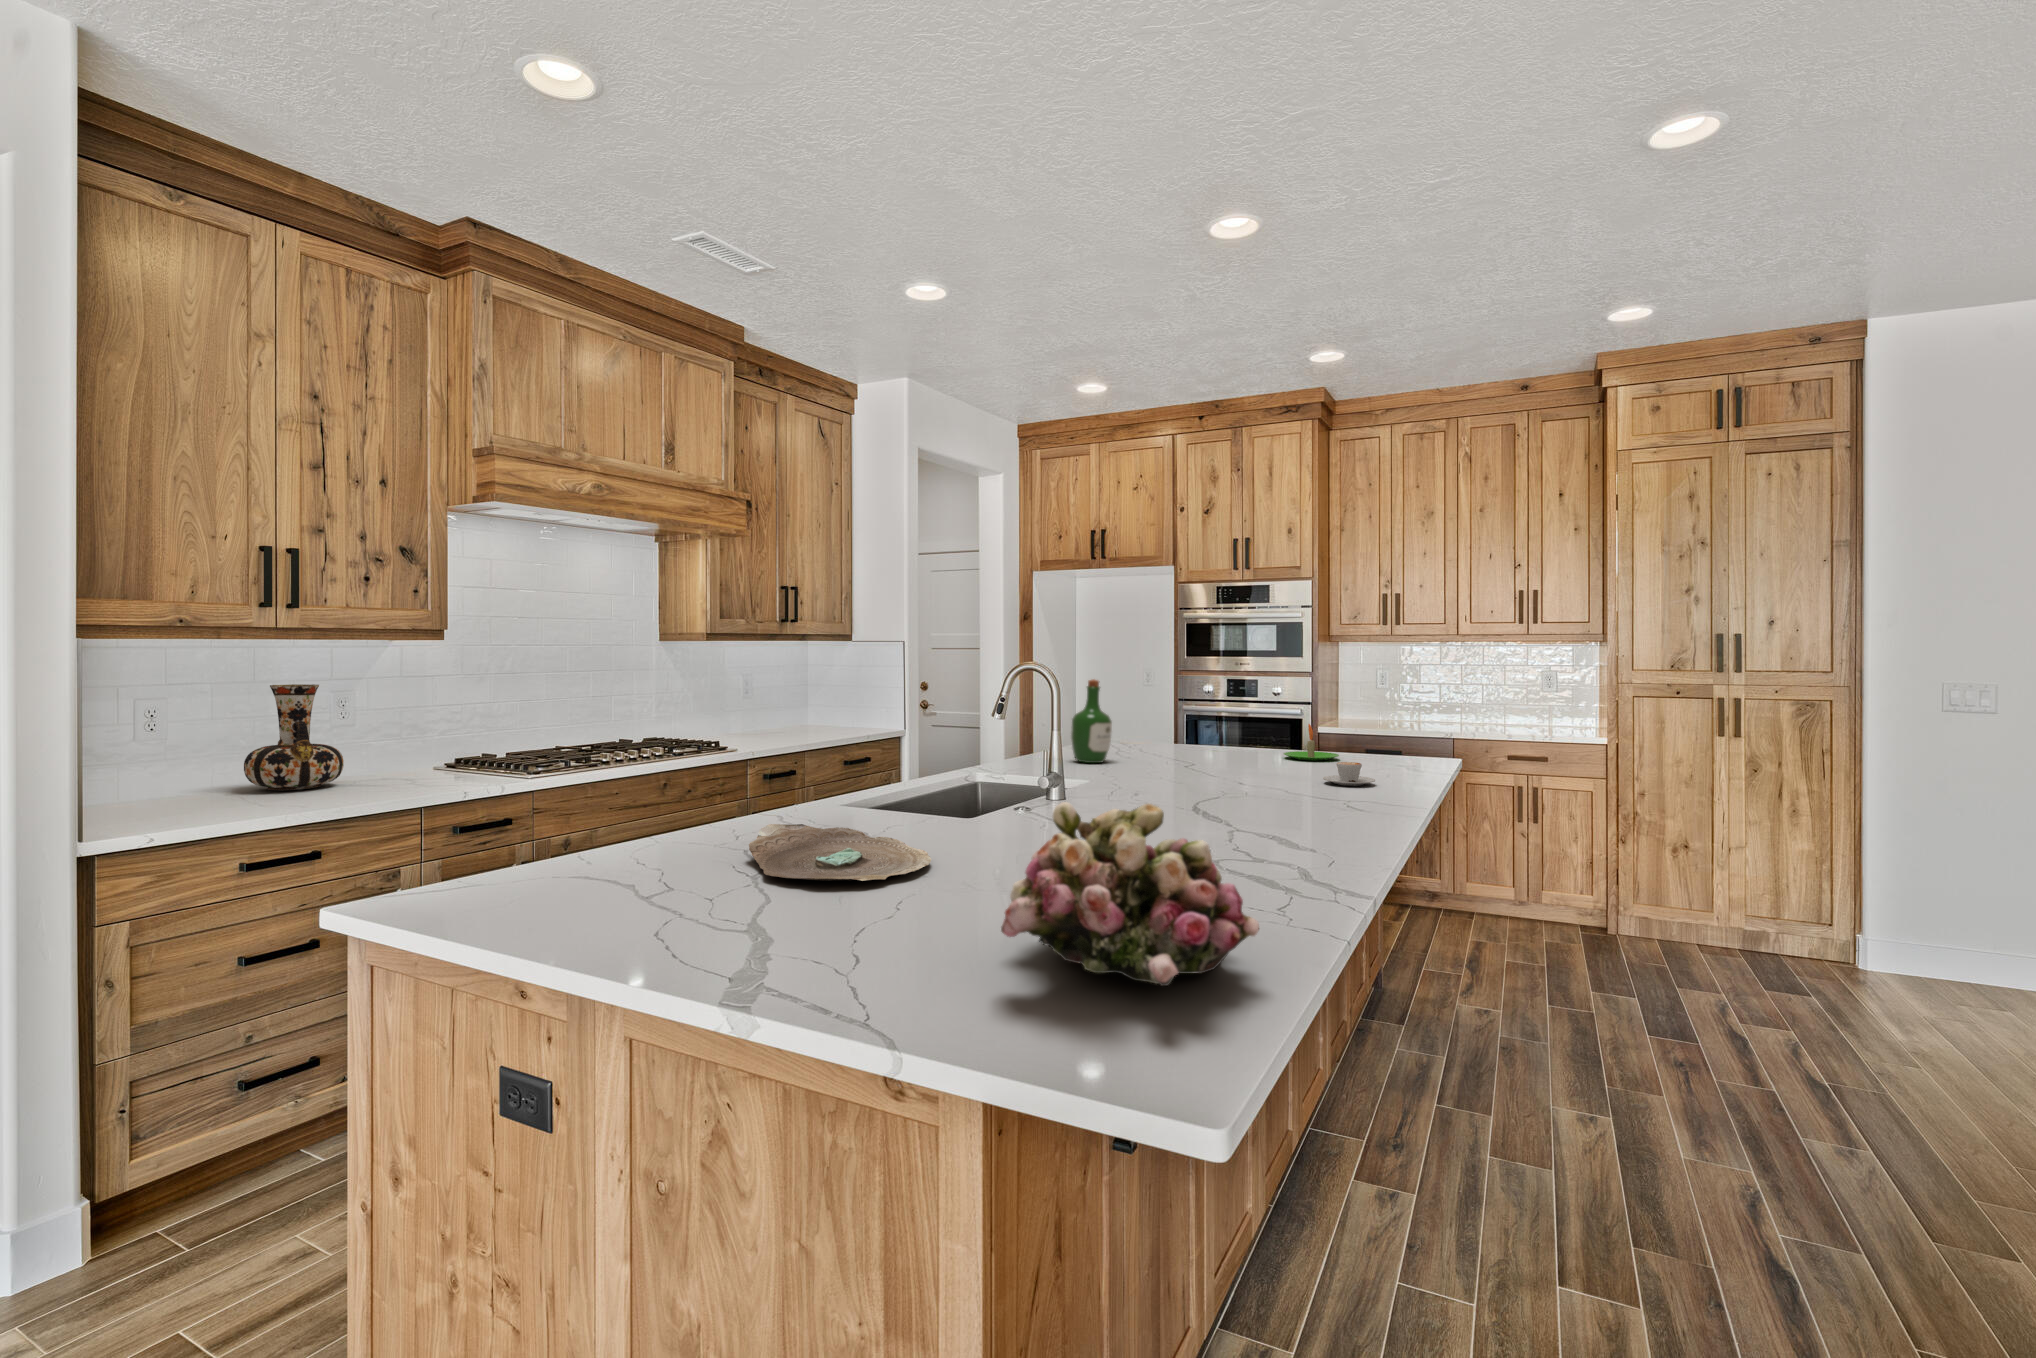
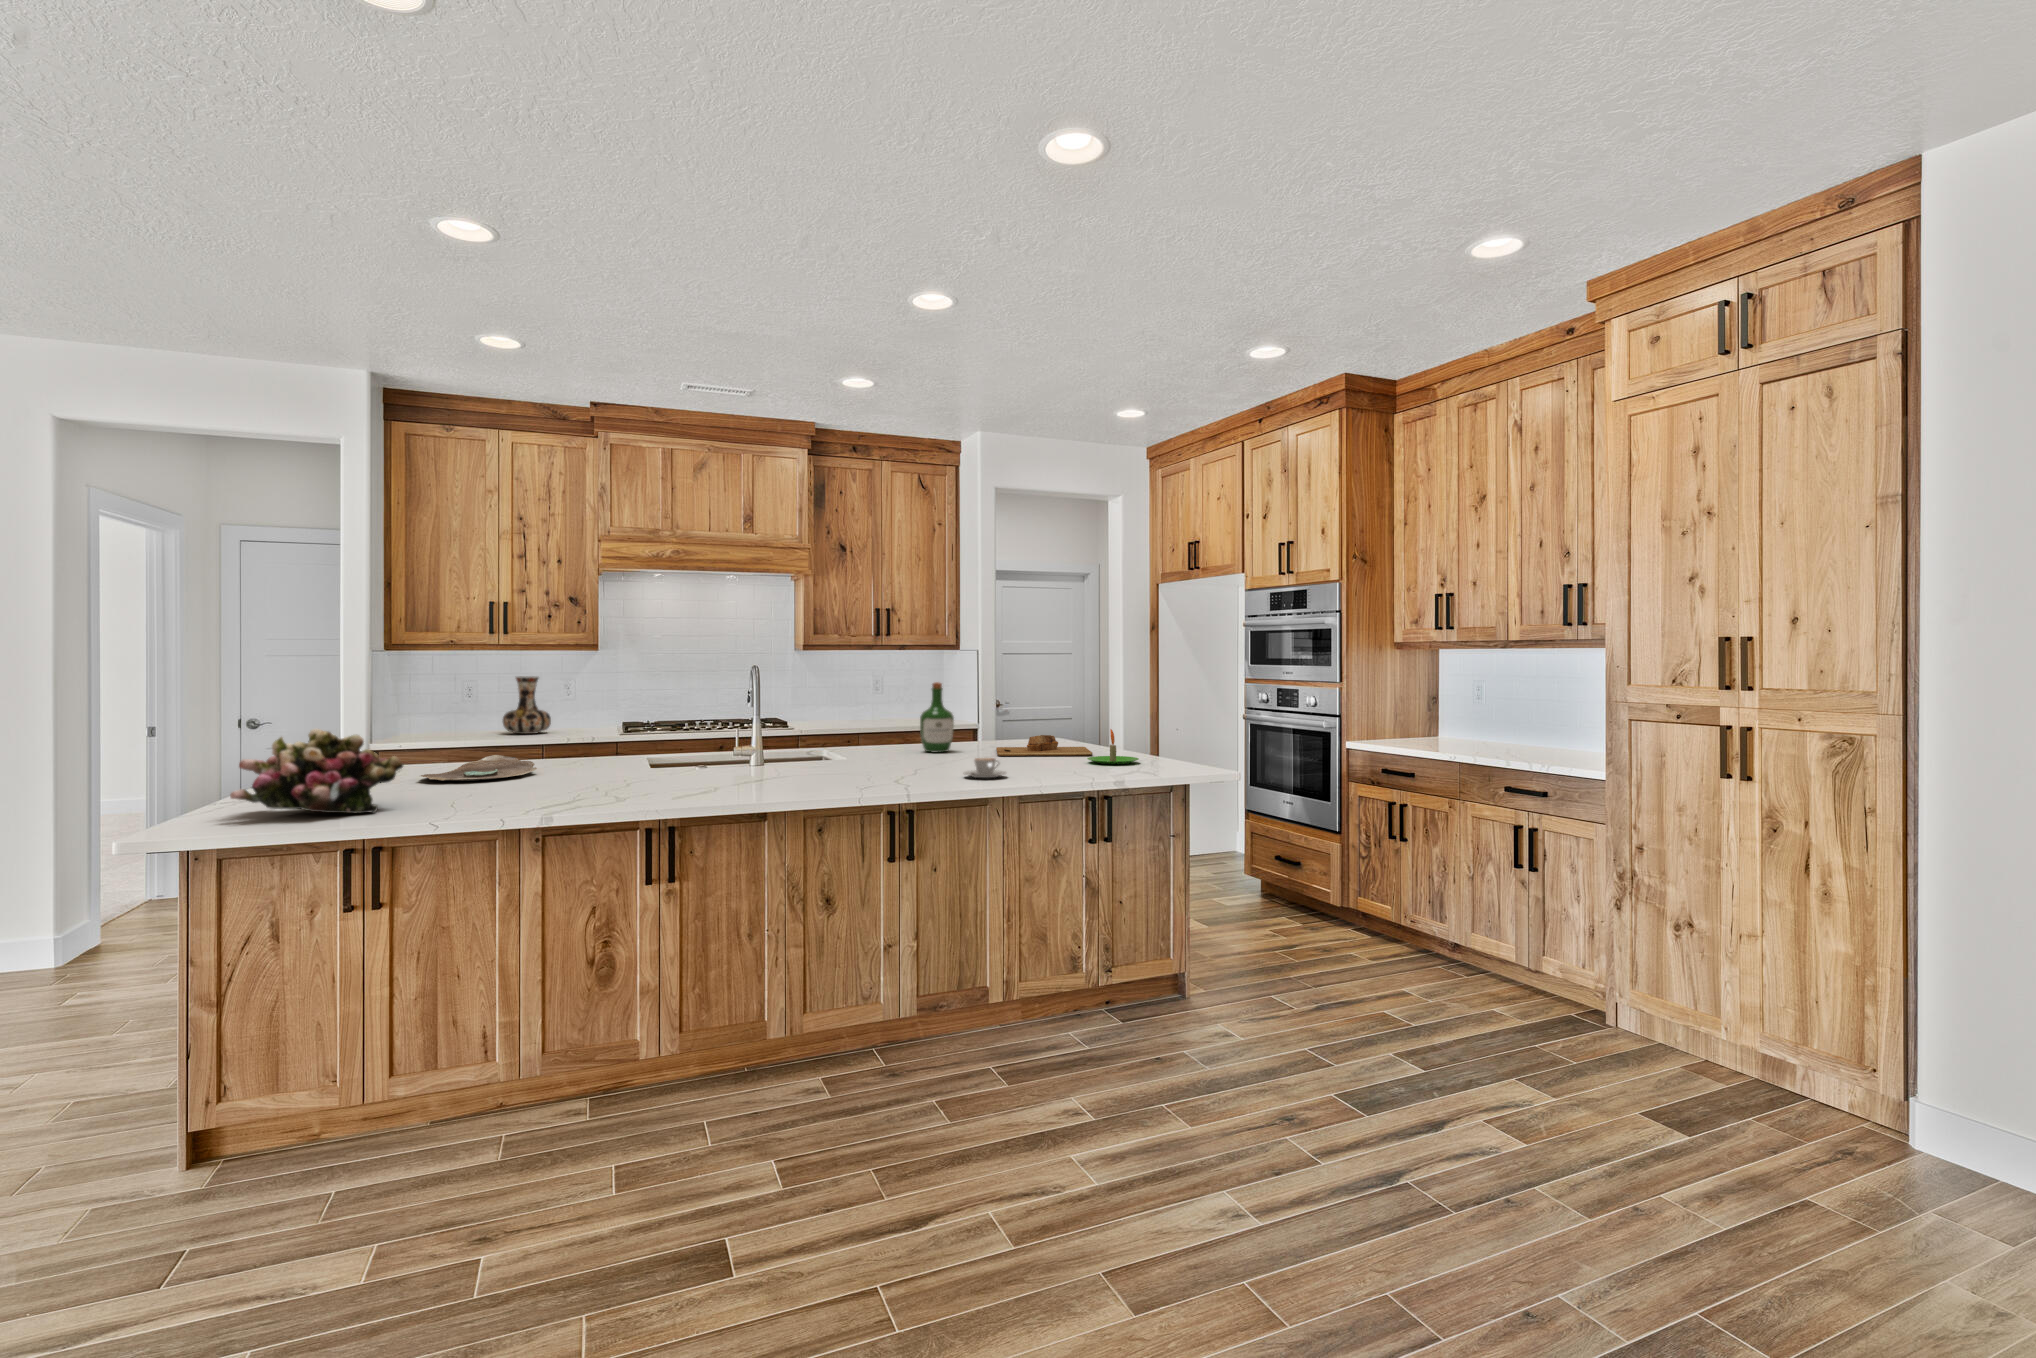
cutting board: none [1123,735,1245,761] -> present [996,735,1092,756]

